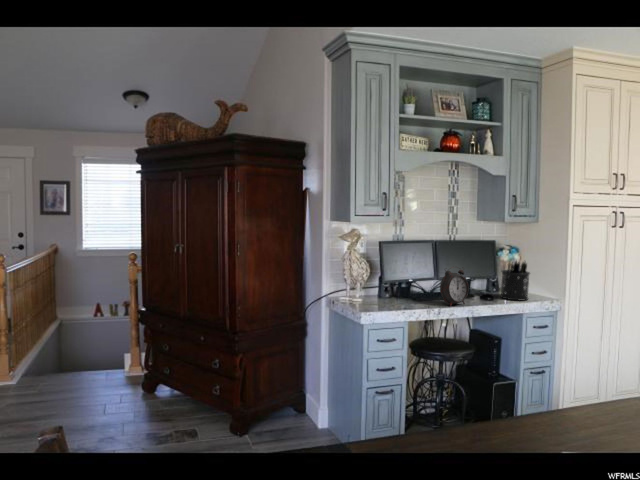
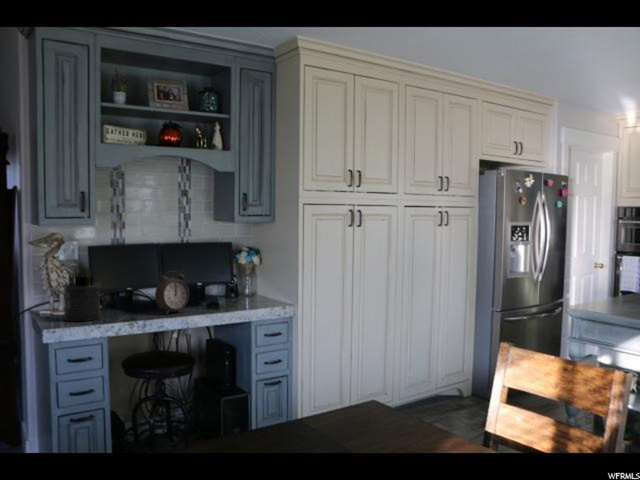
pen holder: present [500,261,530,301] -> present [64,271,101,321]

